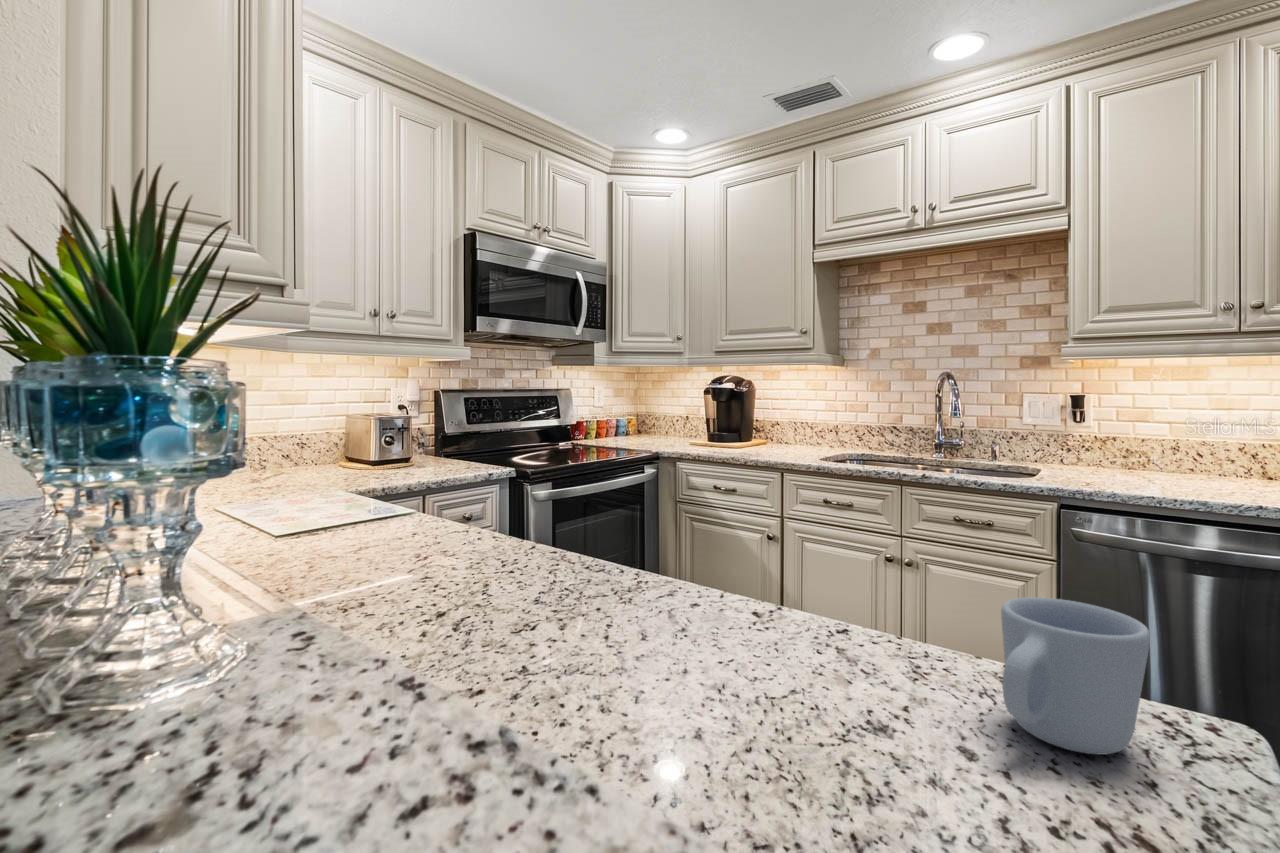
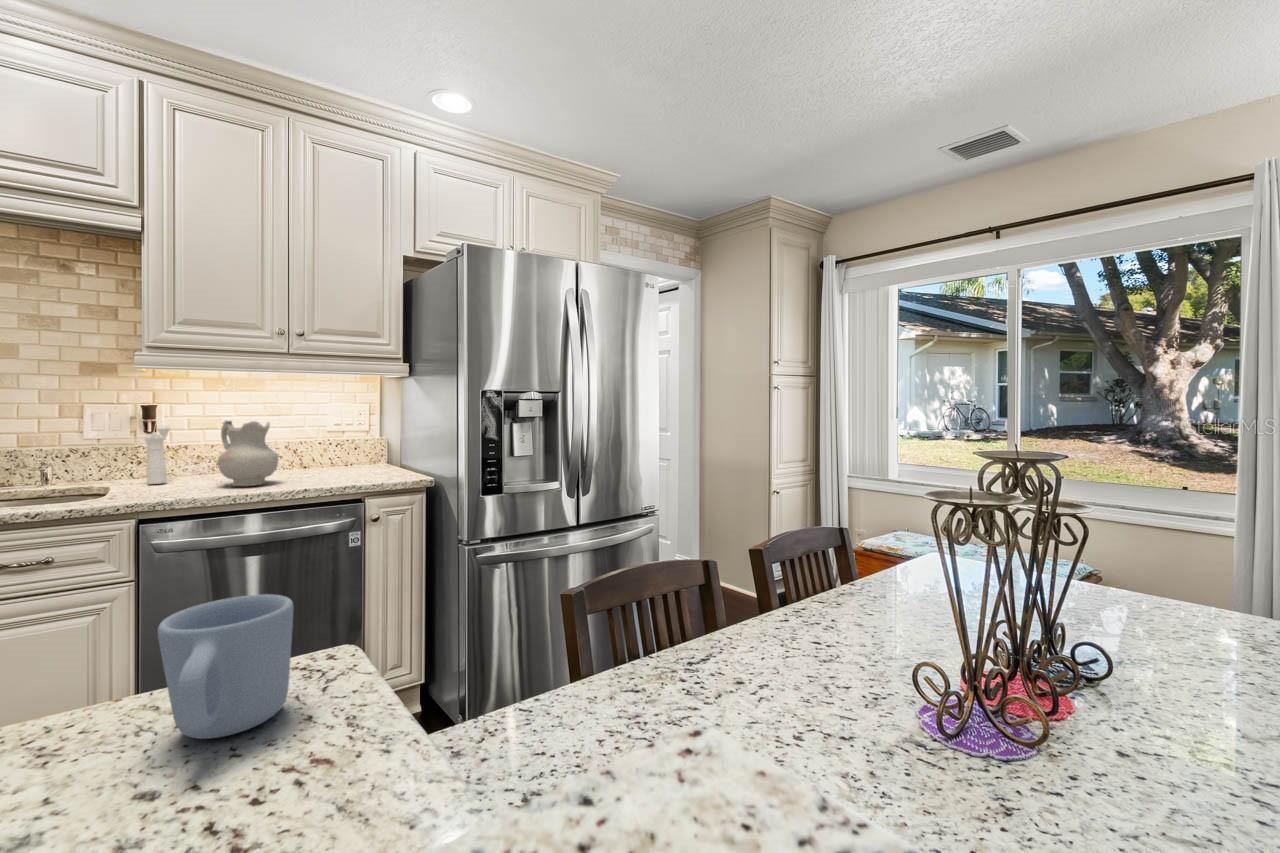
ceramic pitcher: none [1145,413,1224,491] -> present [218,421,278,486]
pepper mill: none [1072,415,1101,473] -> present [145,425,170,484]

